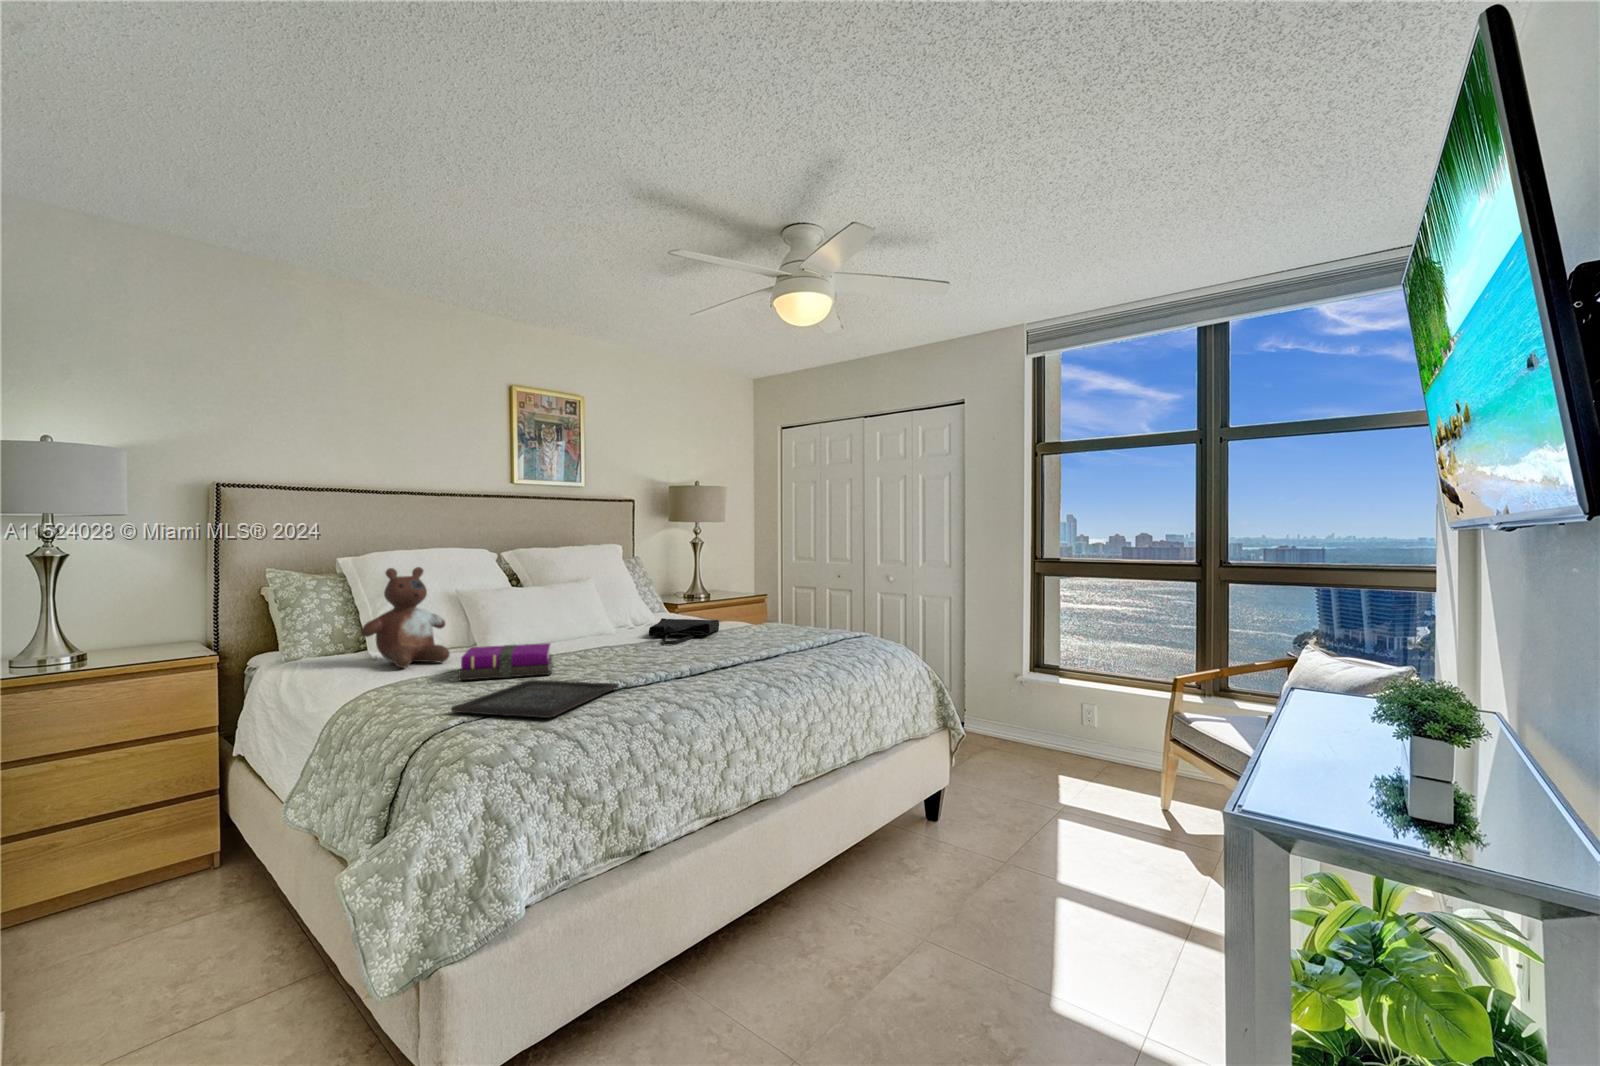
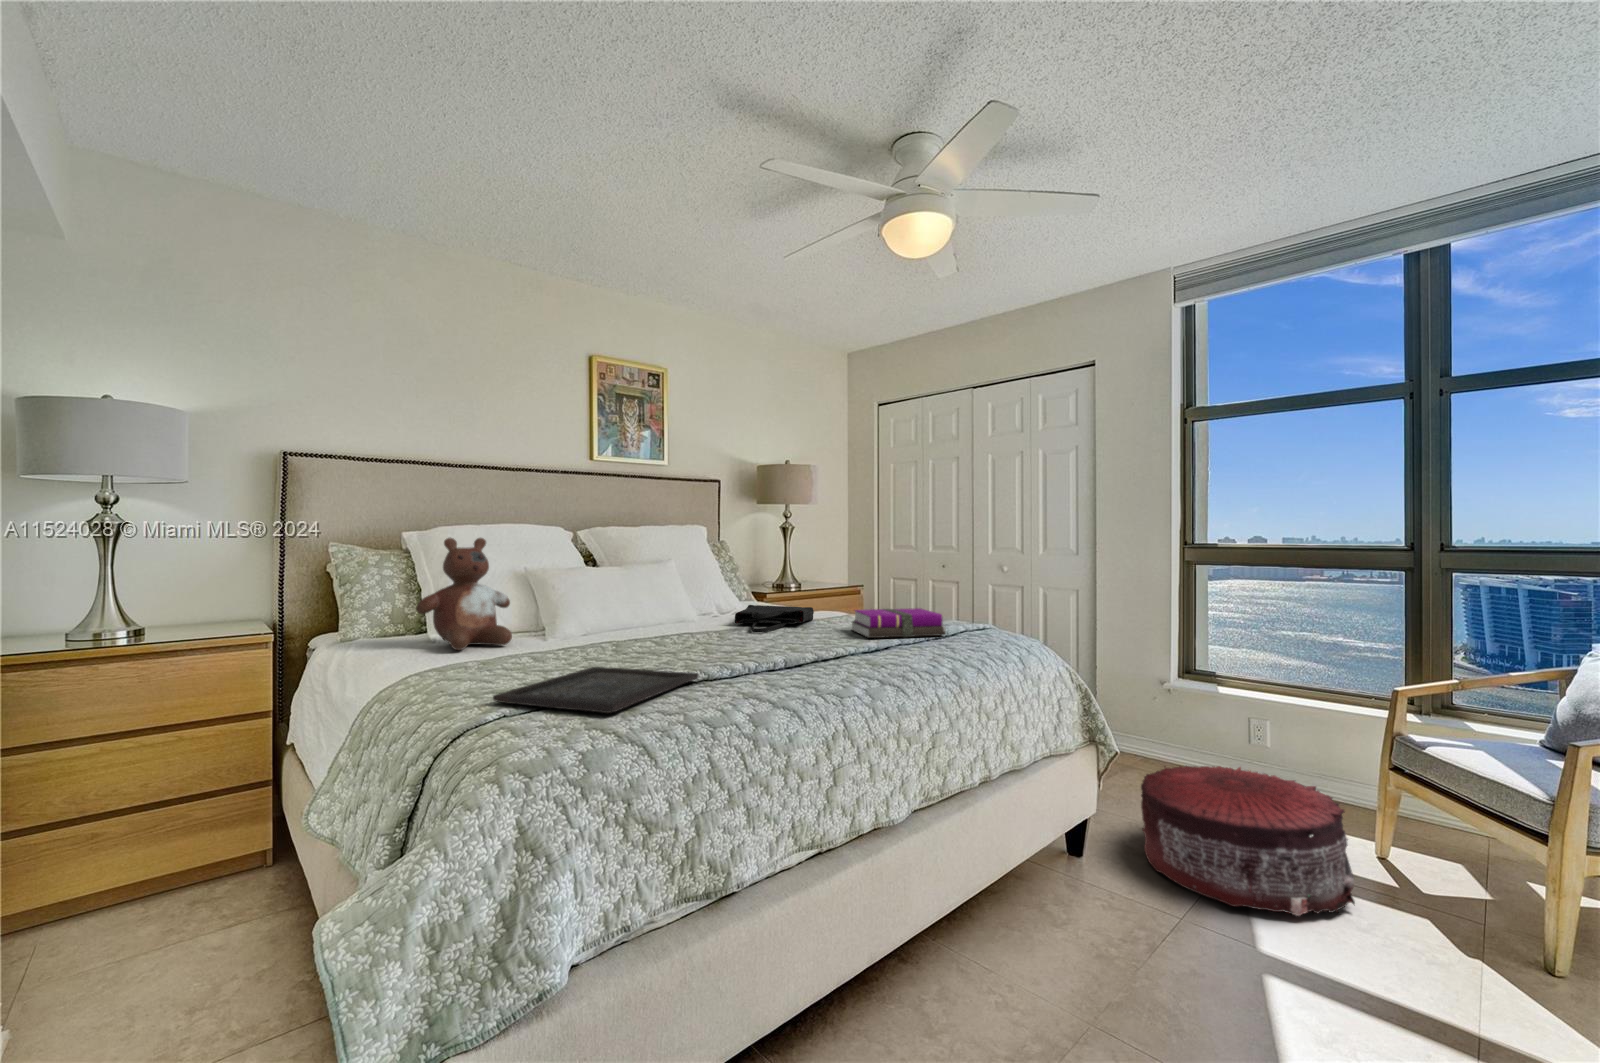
notebook: present [458,643,552,680] -> present [852,608,946,638]
pouf: none [985,742,1133,854] -> present [1141,766,1355,916]

